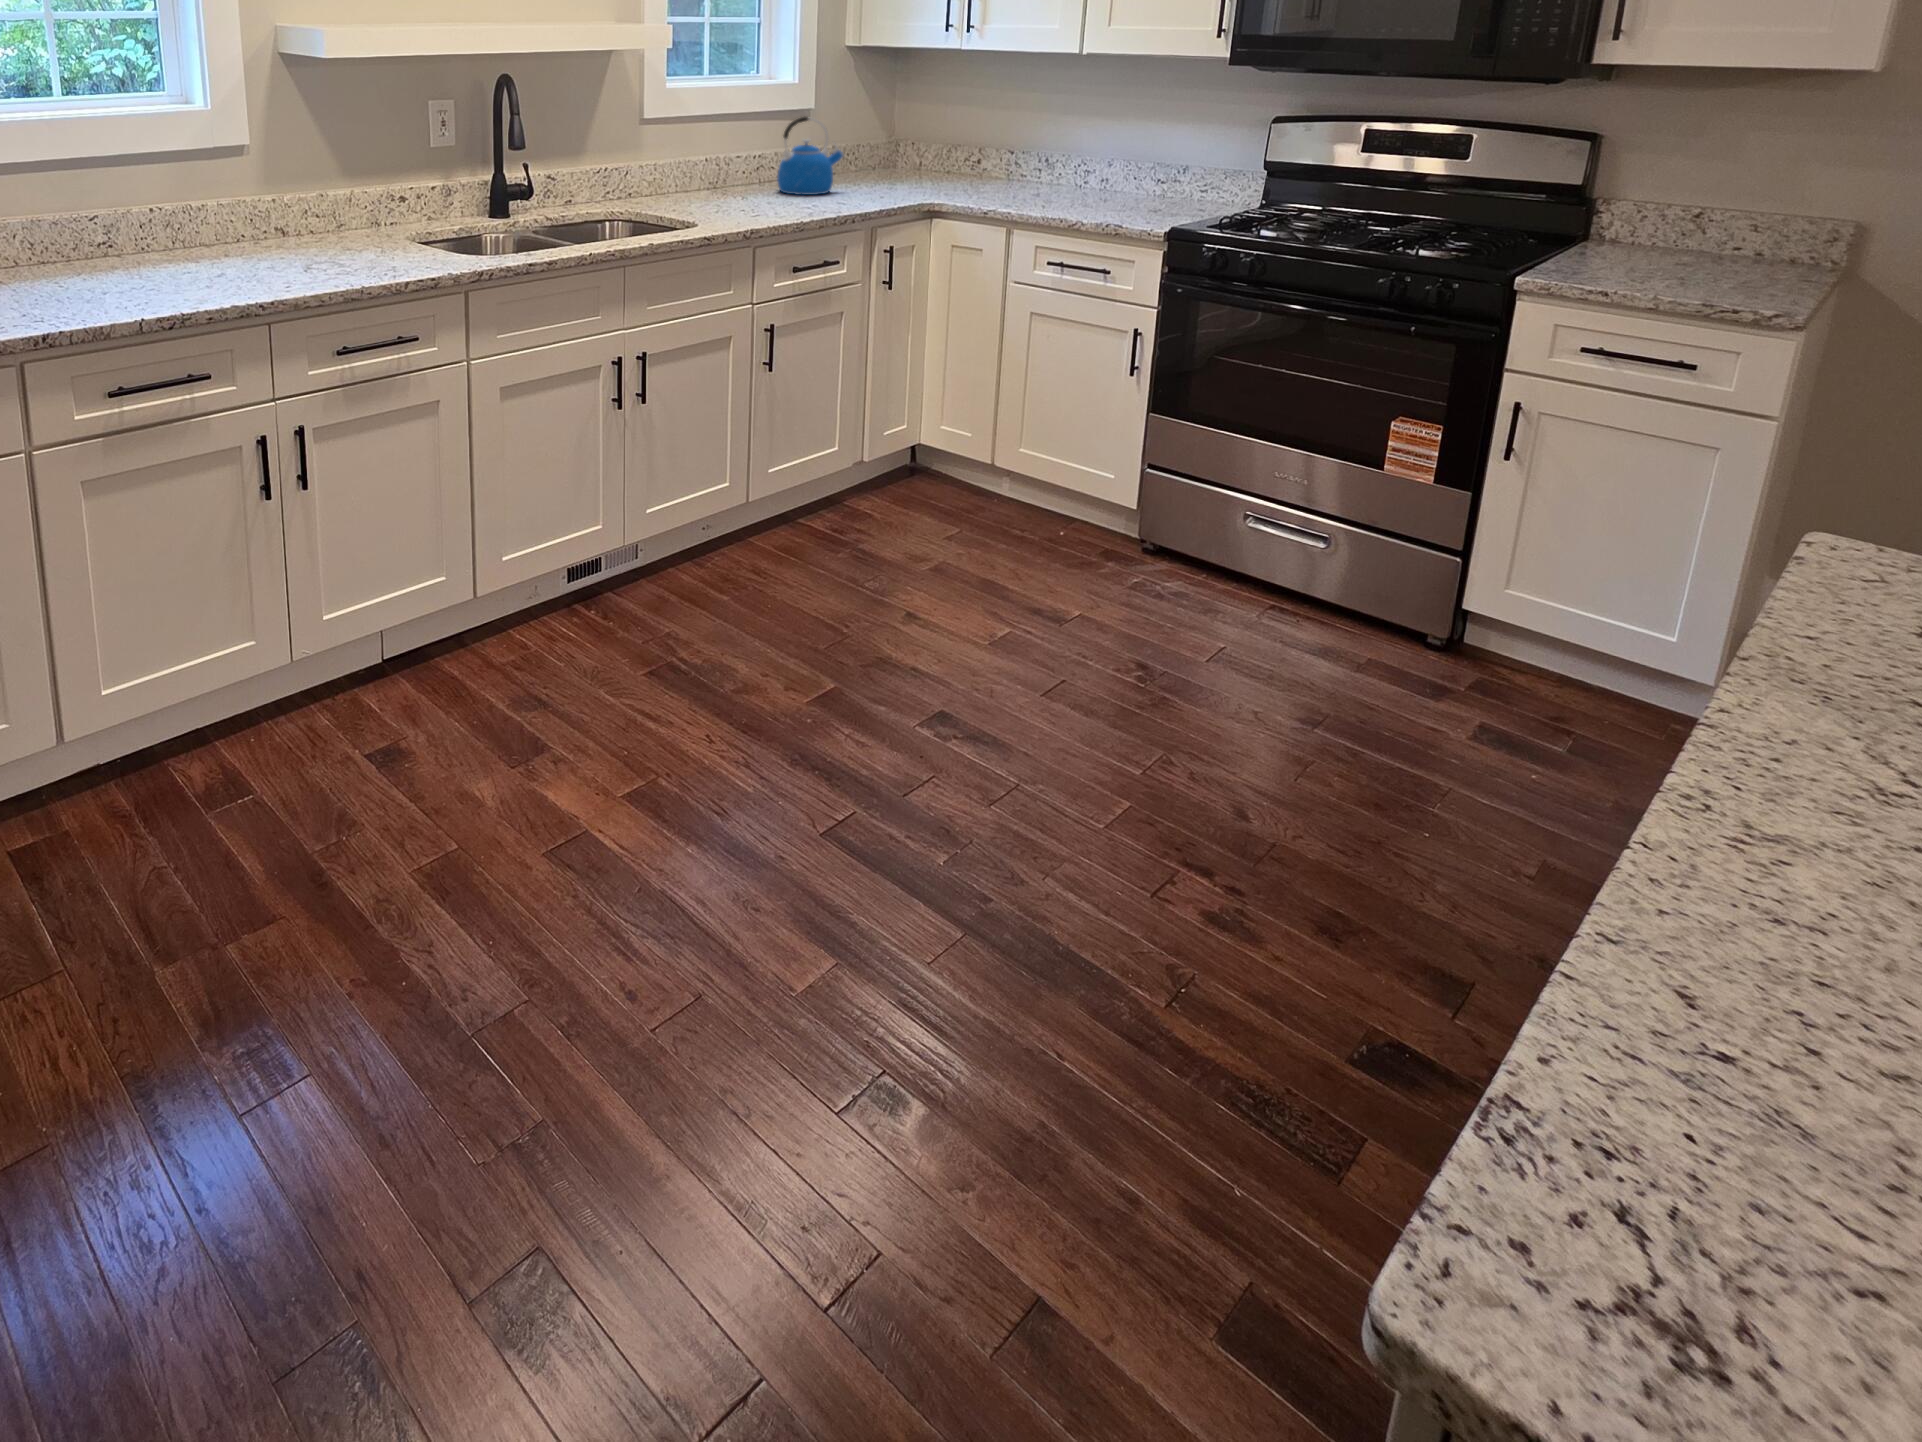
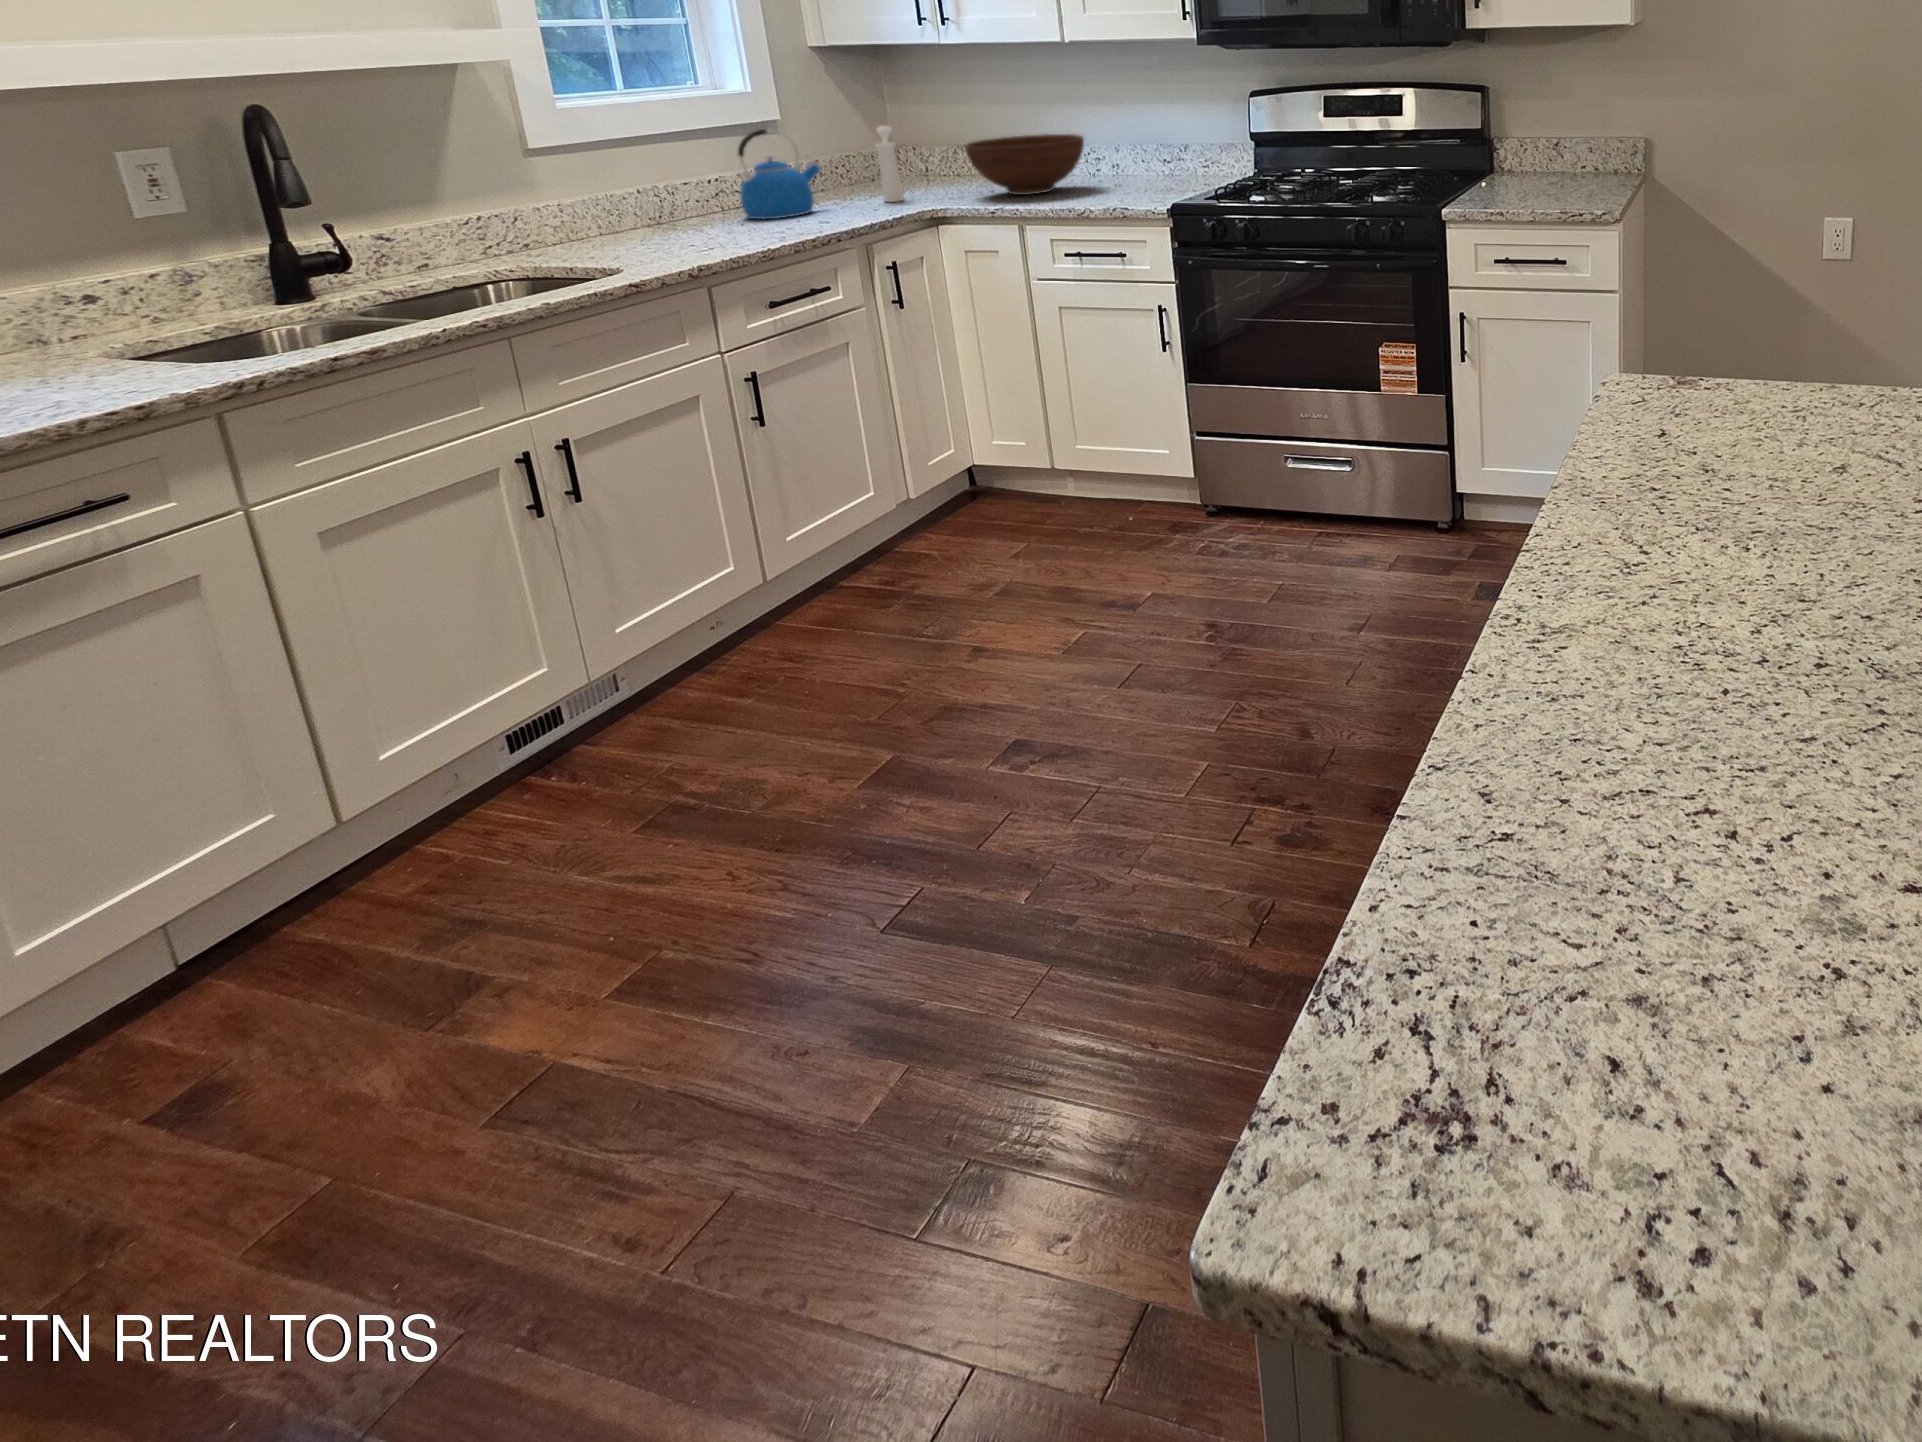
pepper mill: none [888,122,909,192] -> present [875,126,904,202]
fruit bowl: none [969,142,1084,200] -> present [965,134,1084,195]

